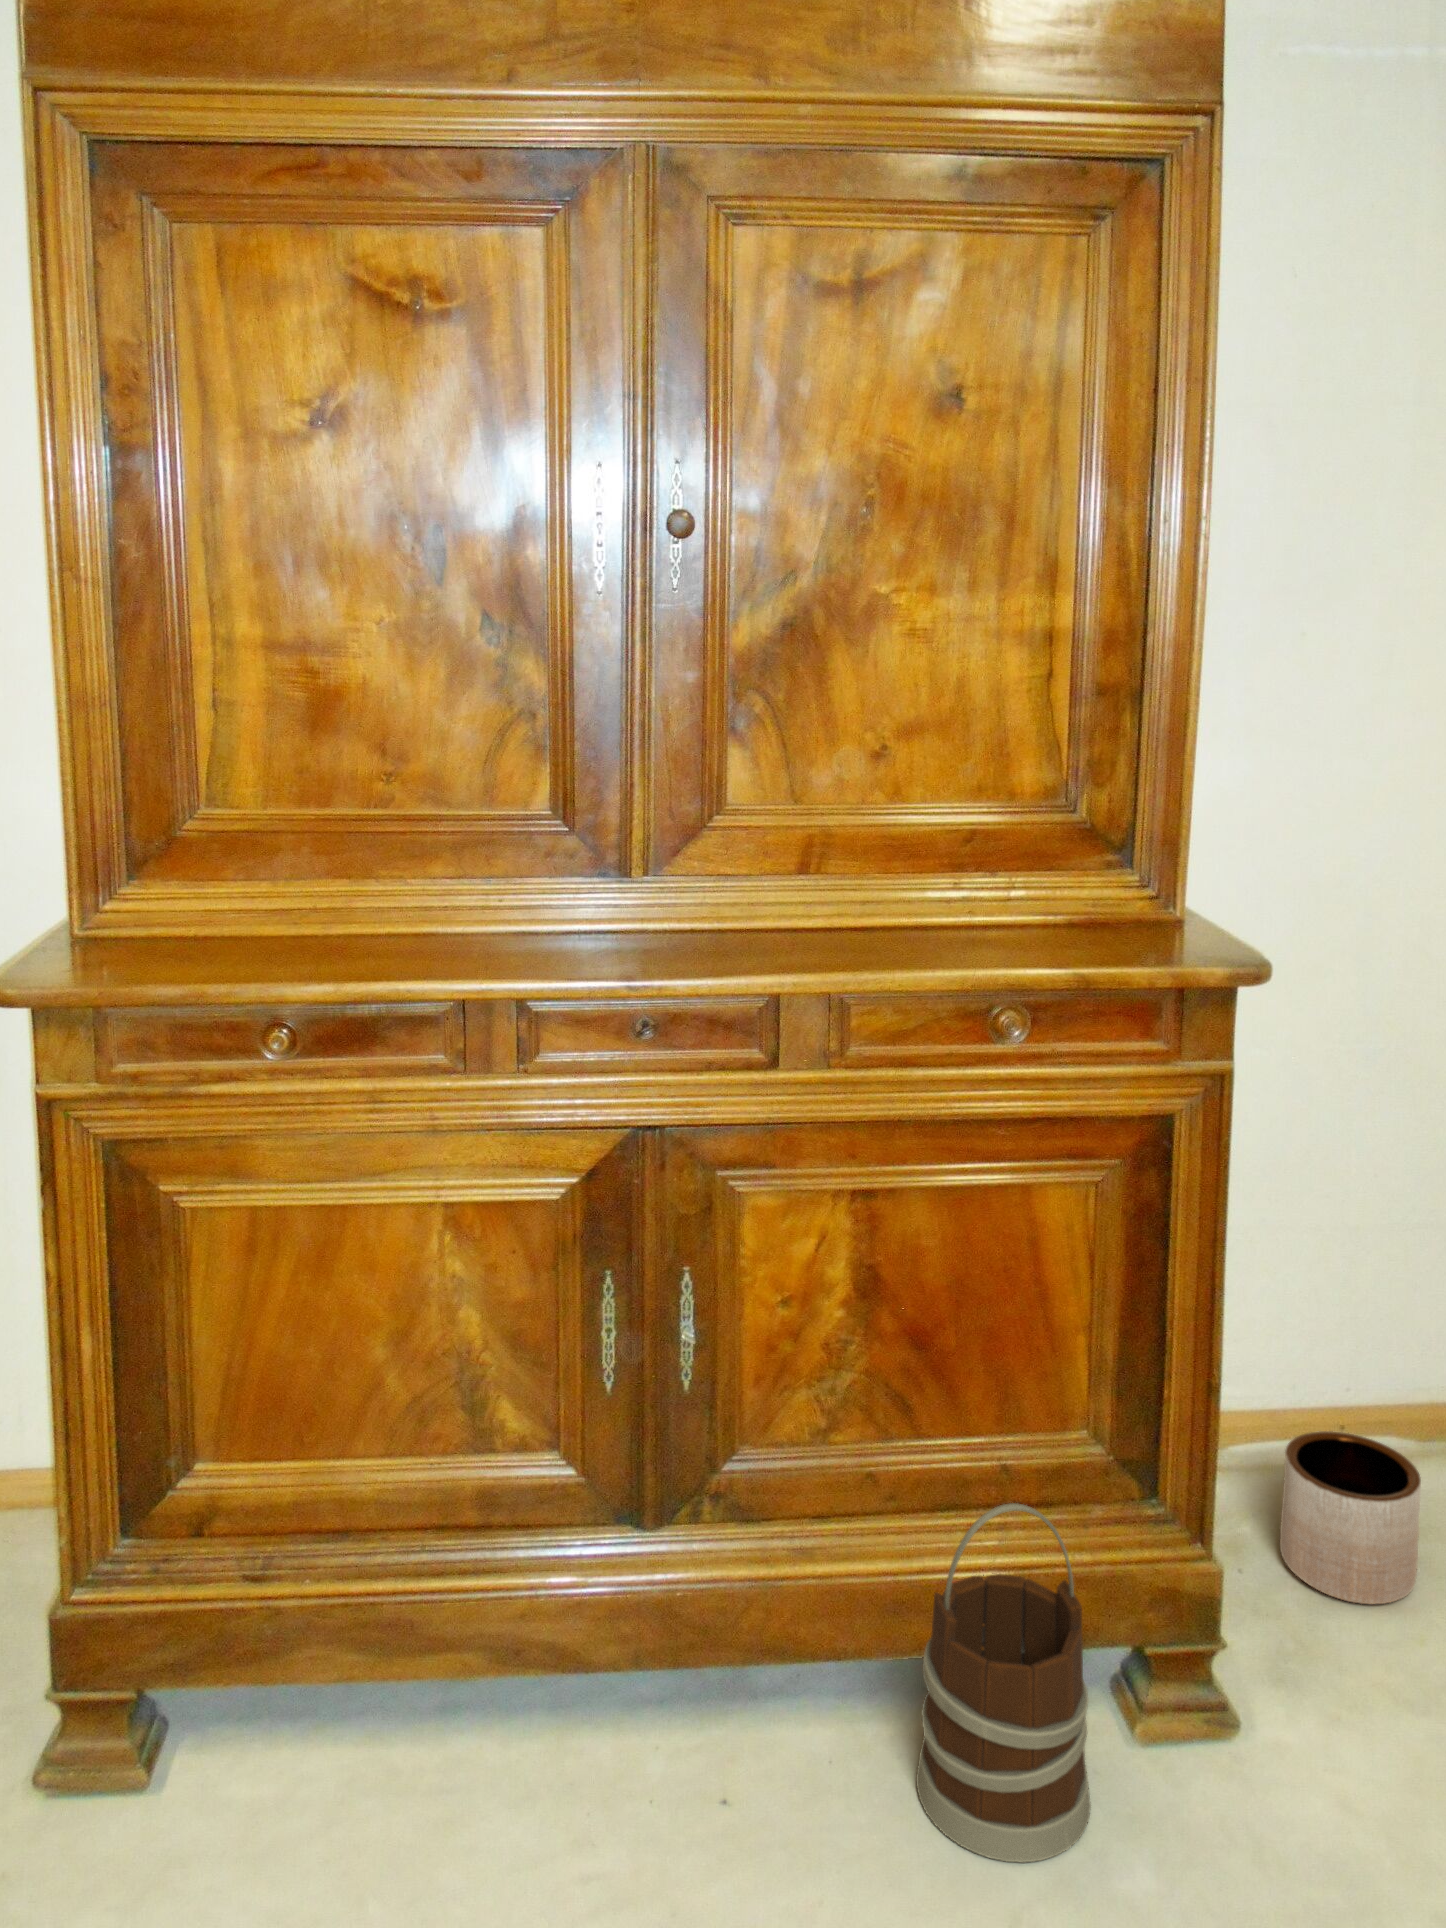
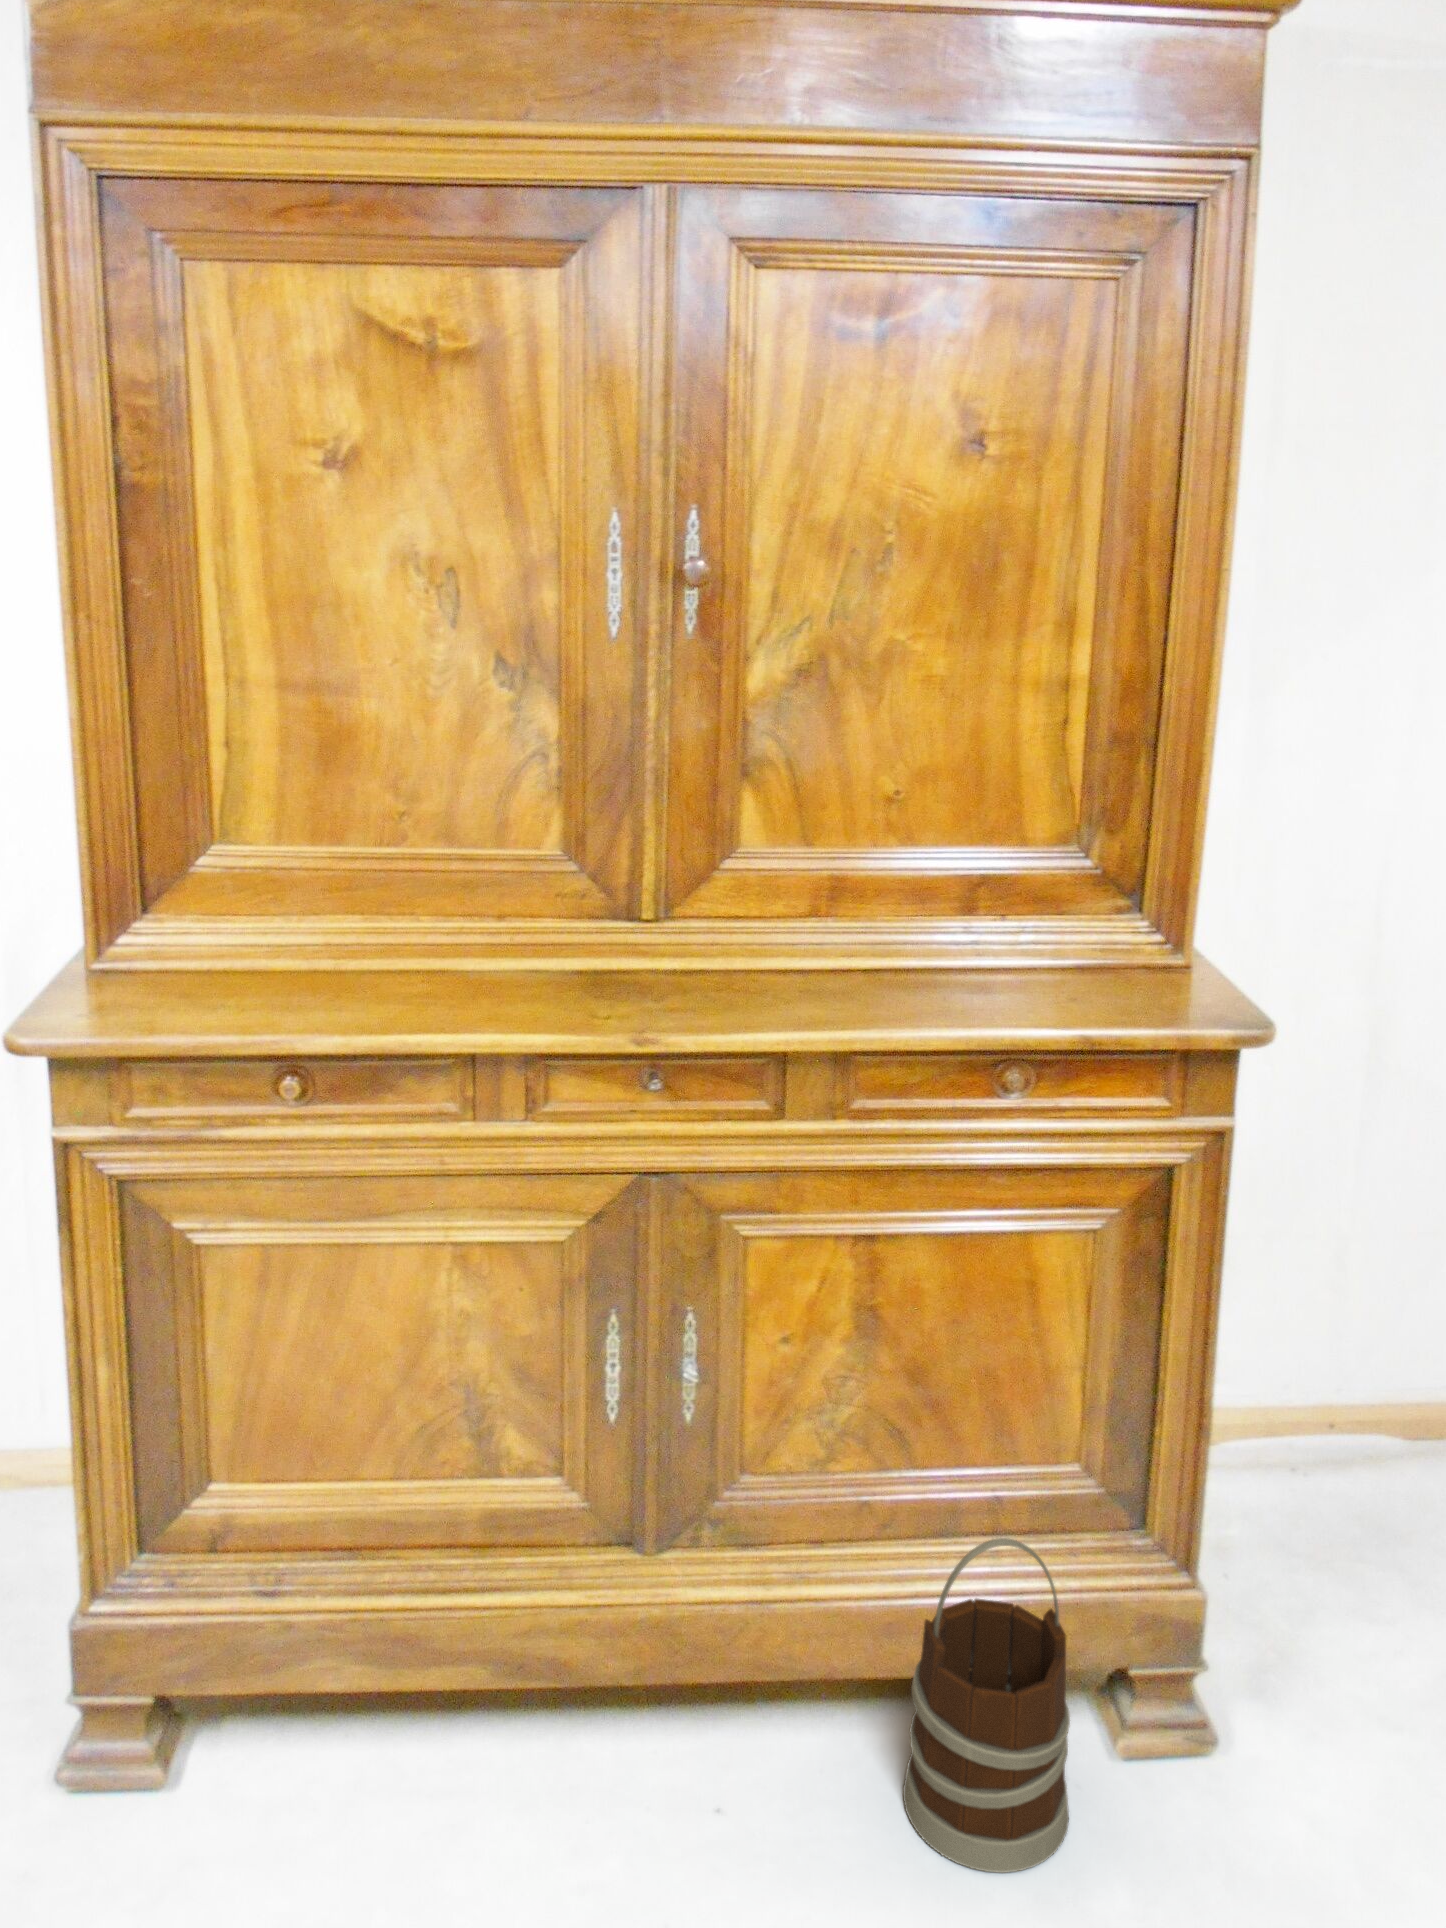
planter: present [1280,1431,1421,1604] -> none [1269,1454,1409,1624]

